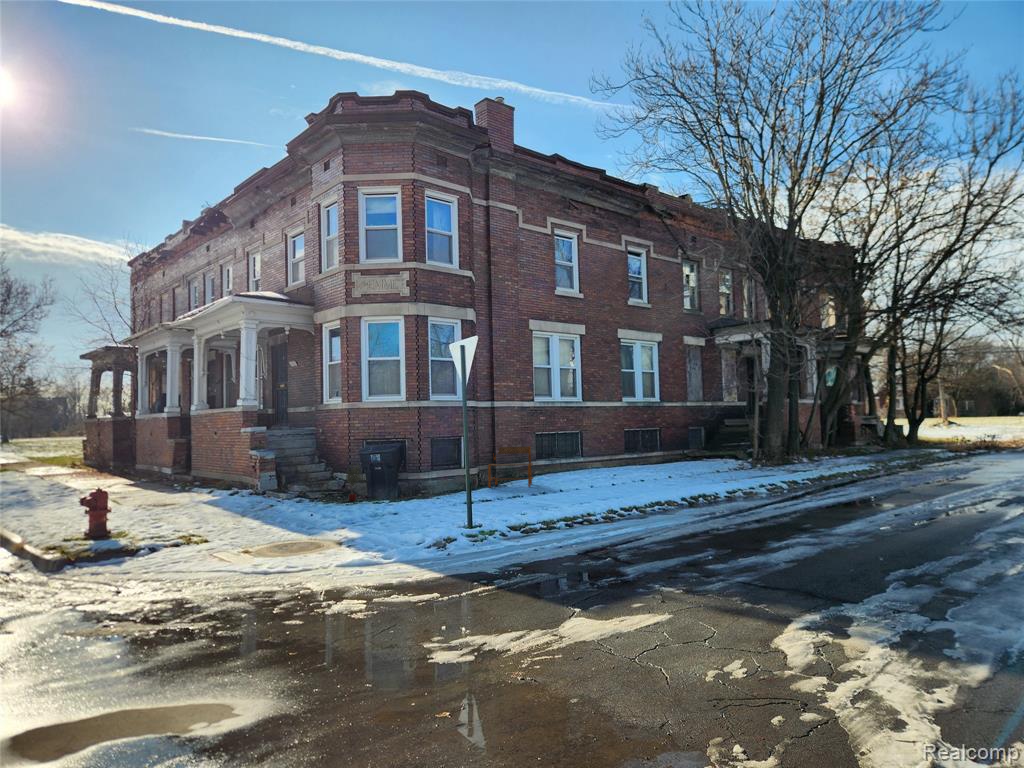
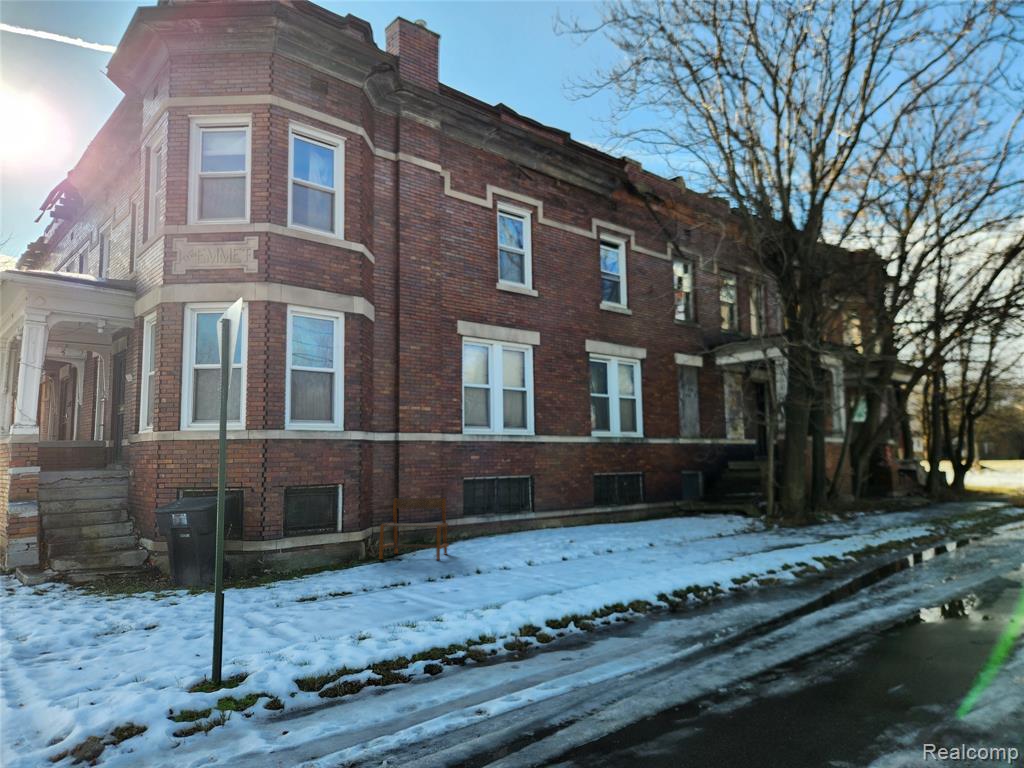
potted tree: present [347,463,365,501] -> none [124,525,162,588]

